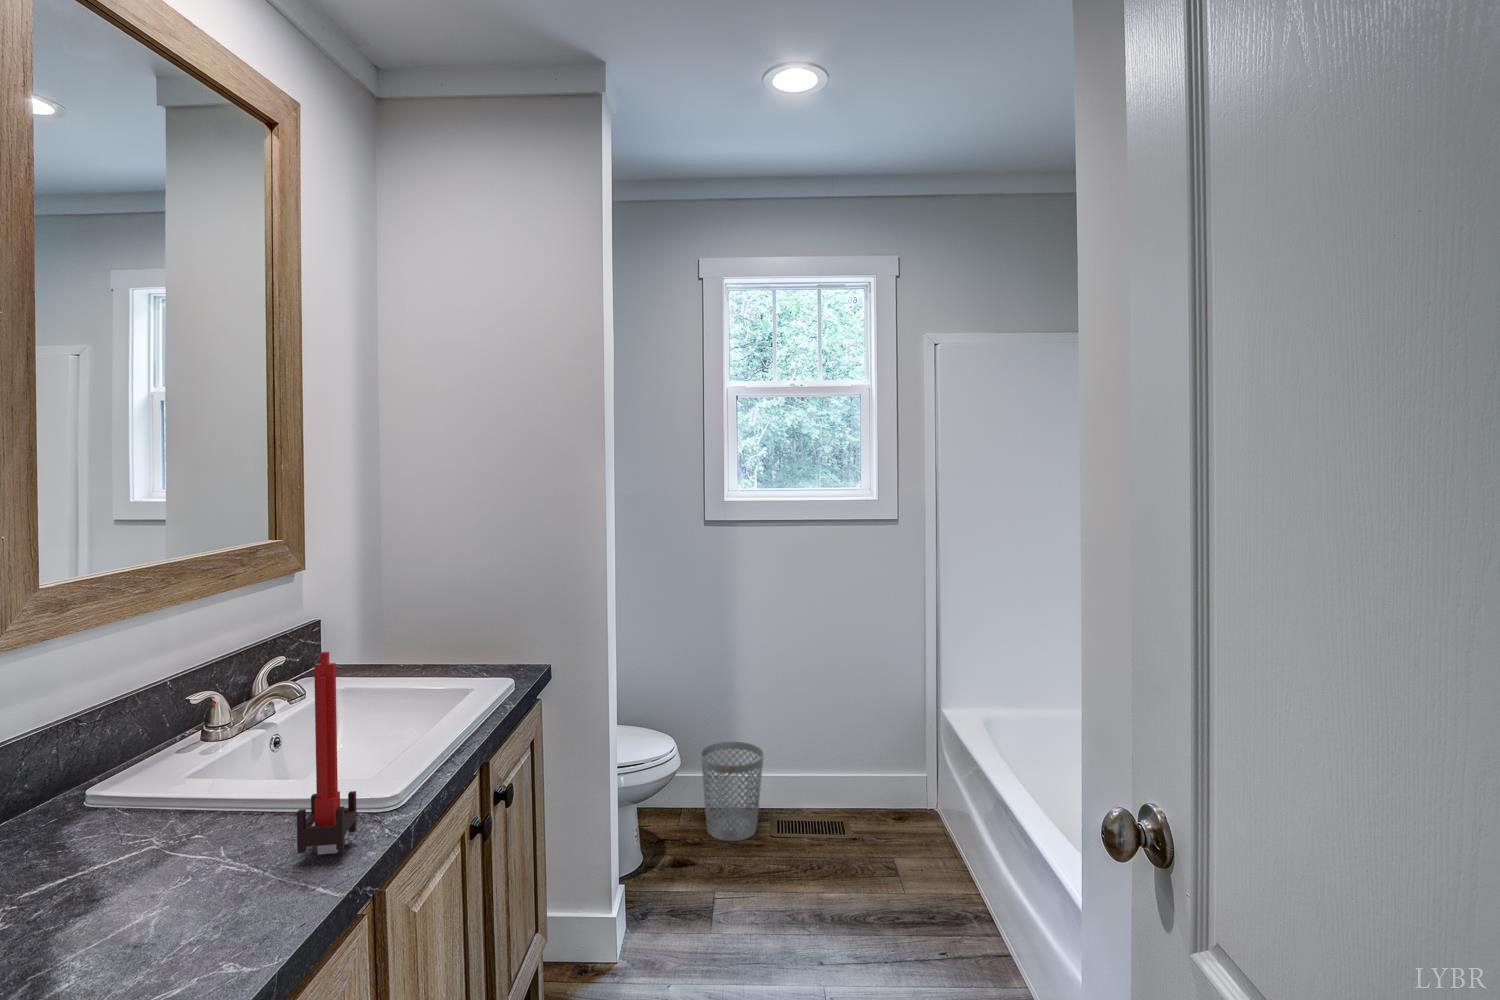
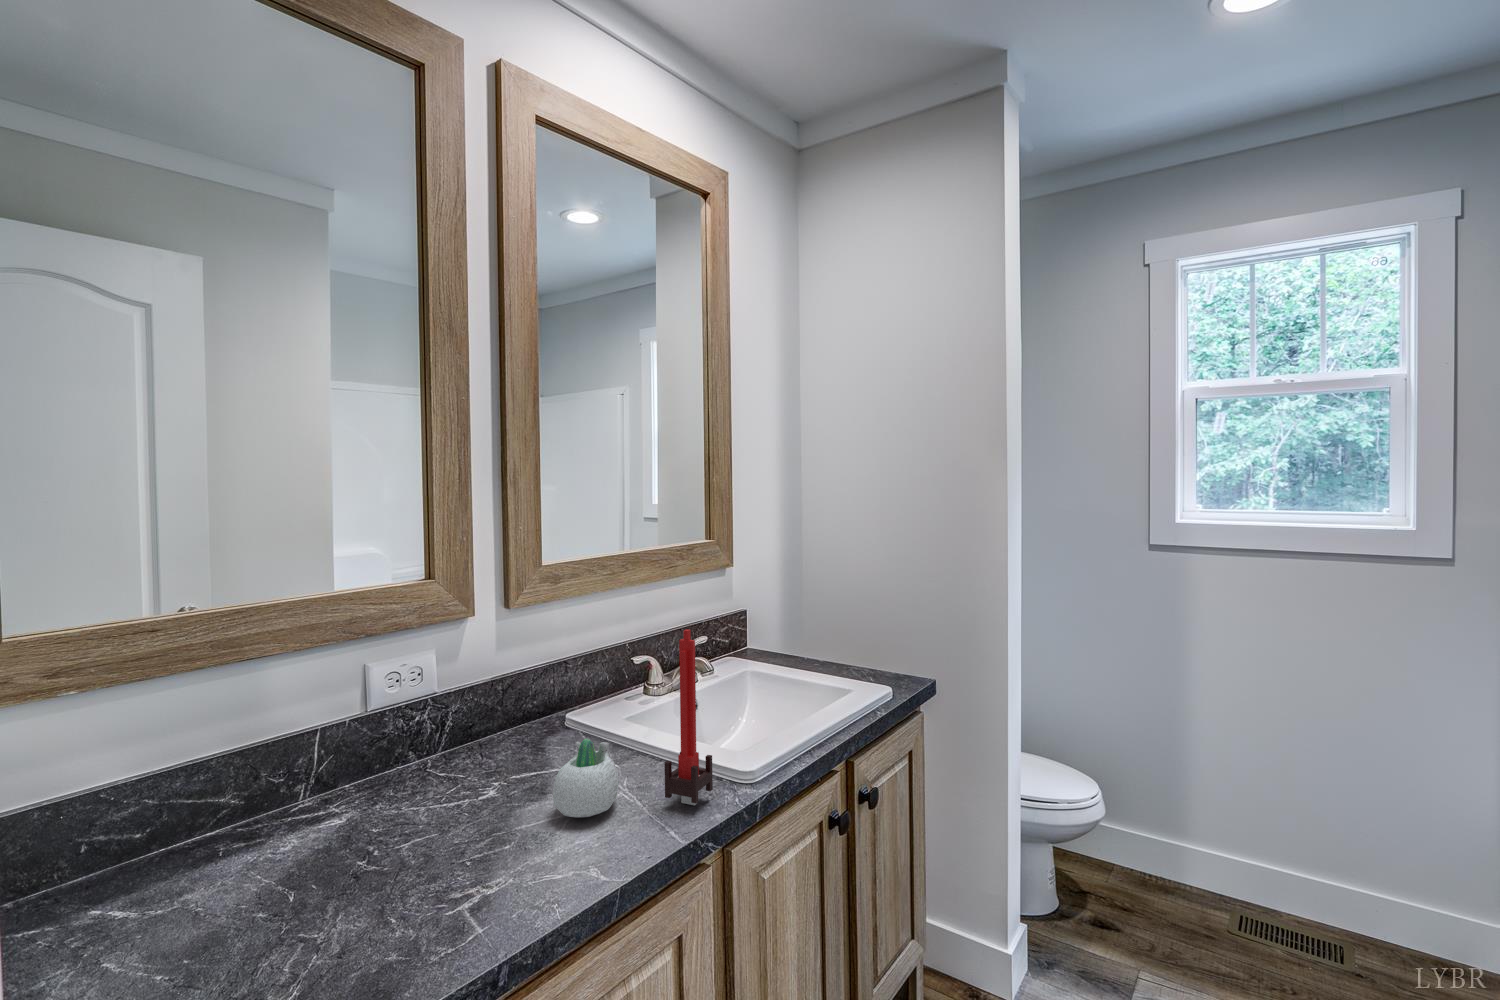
wastebasket: present [701,741,764,841] -> none [1133,796,1219,920]
succulent planter: none [129,806,230,913] -> present [553,738,619,817]

